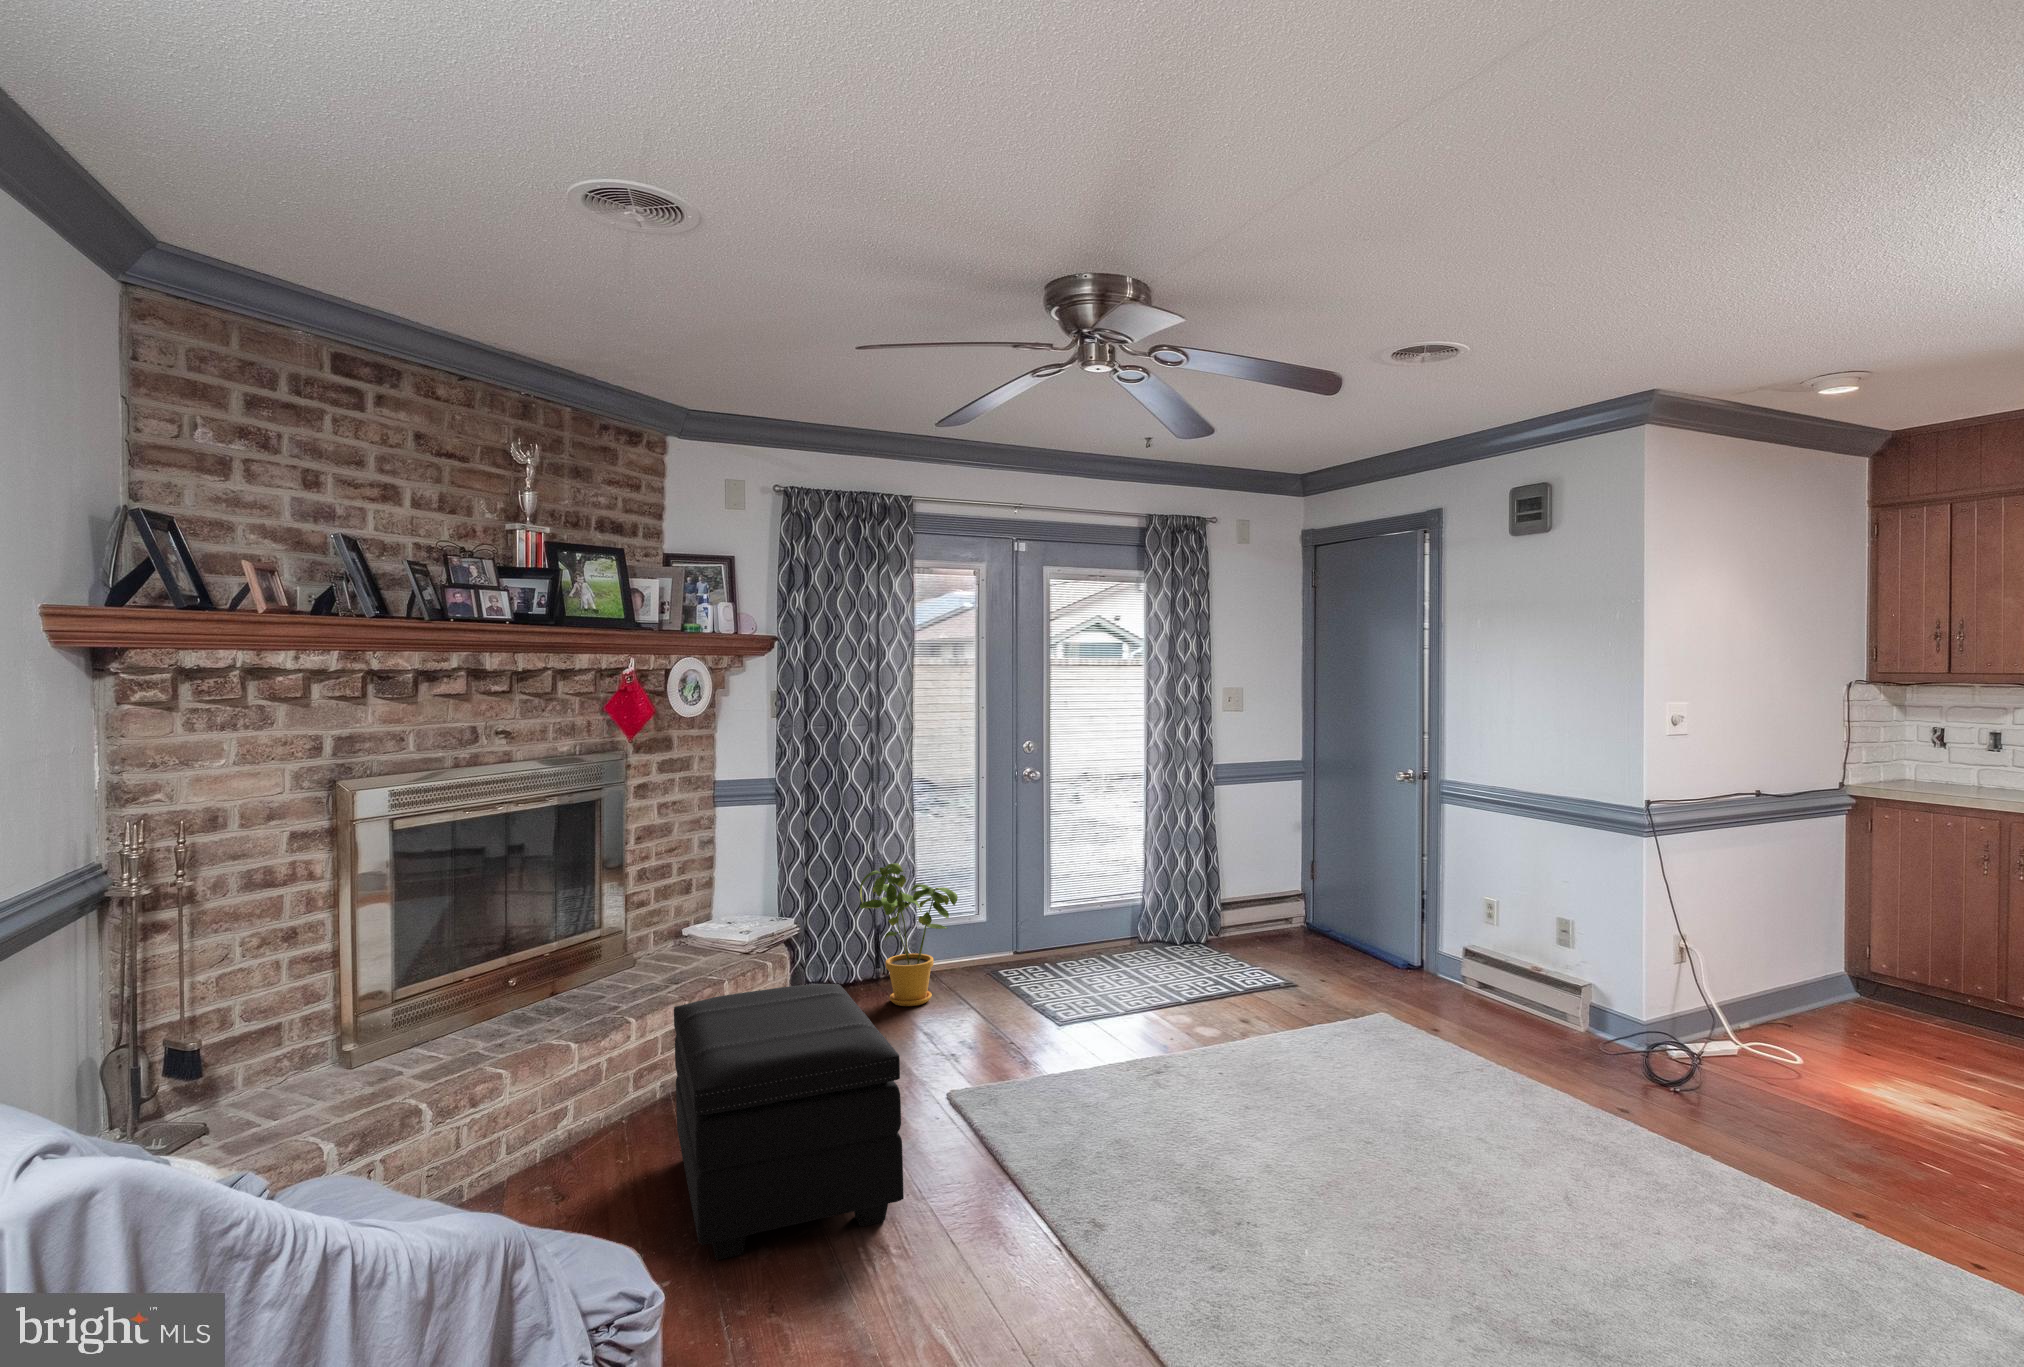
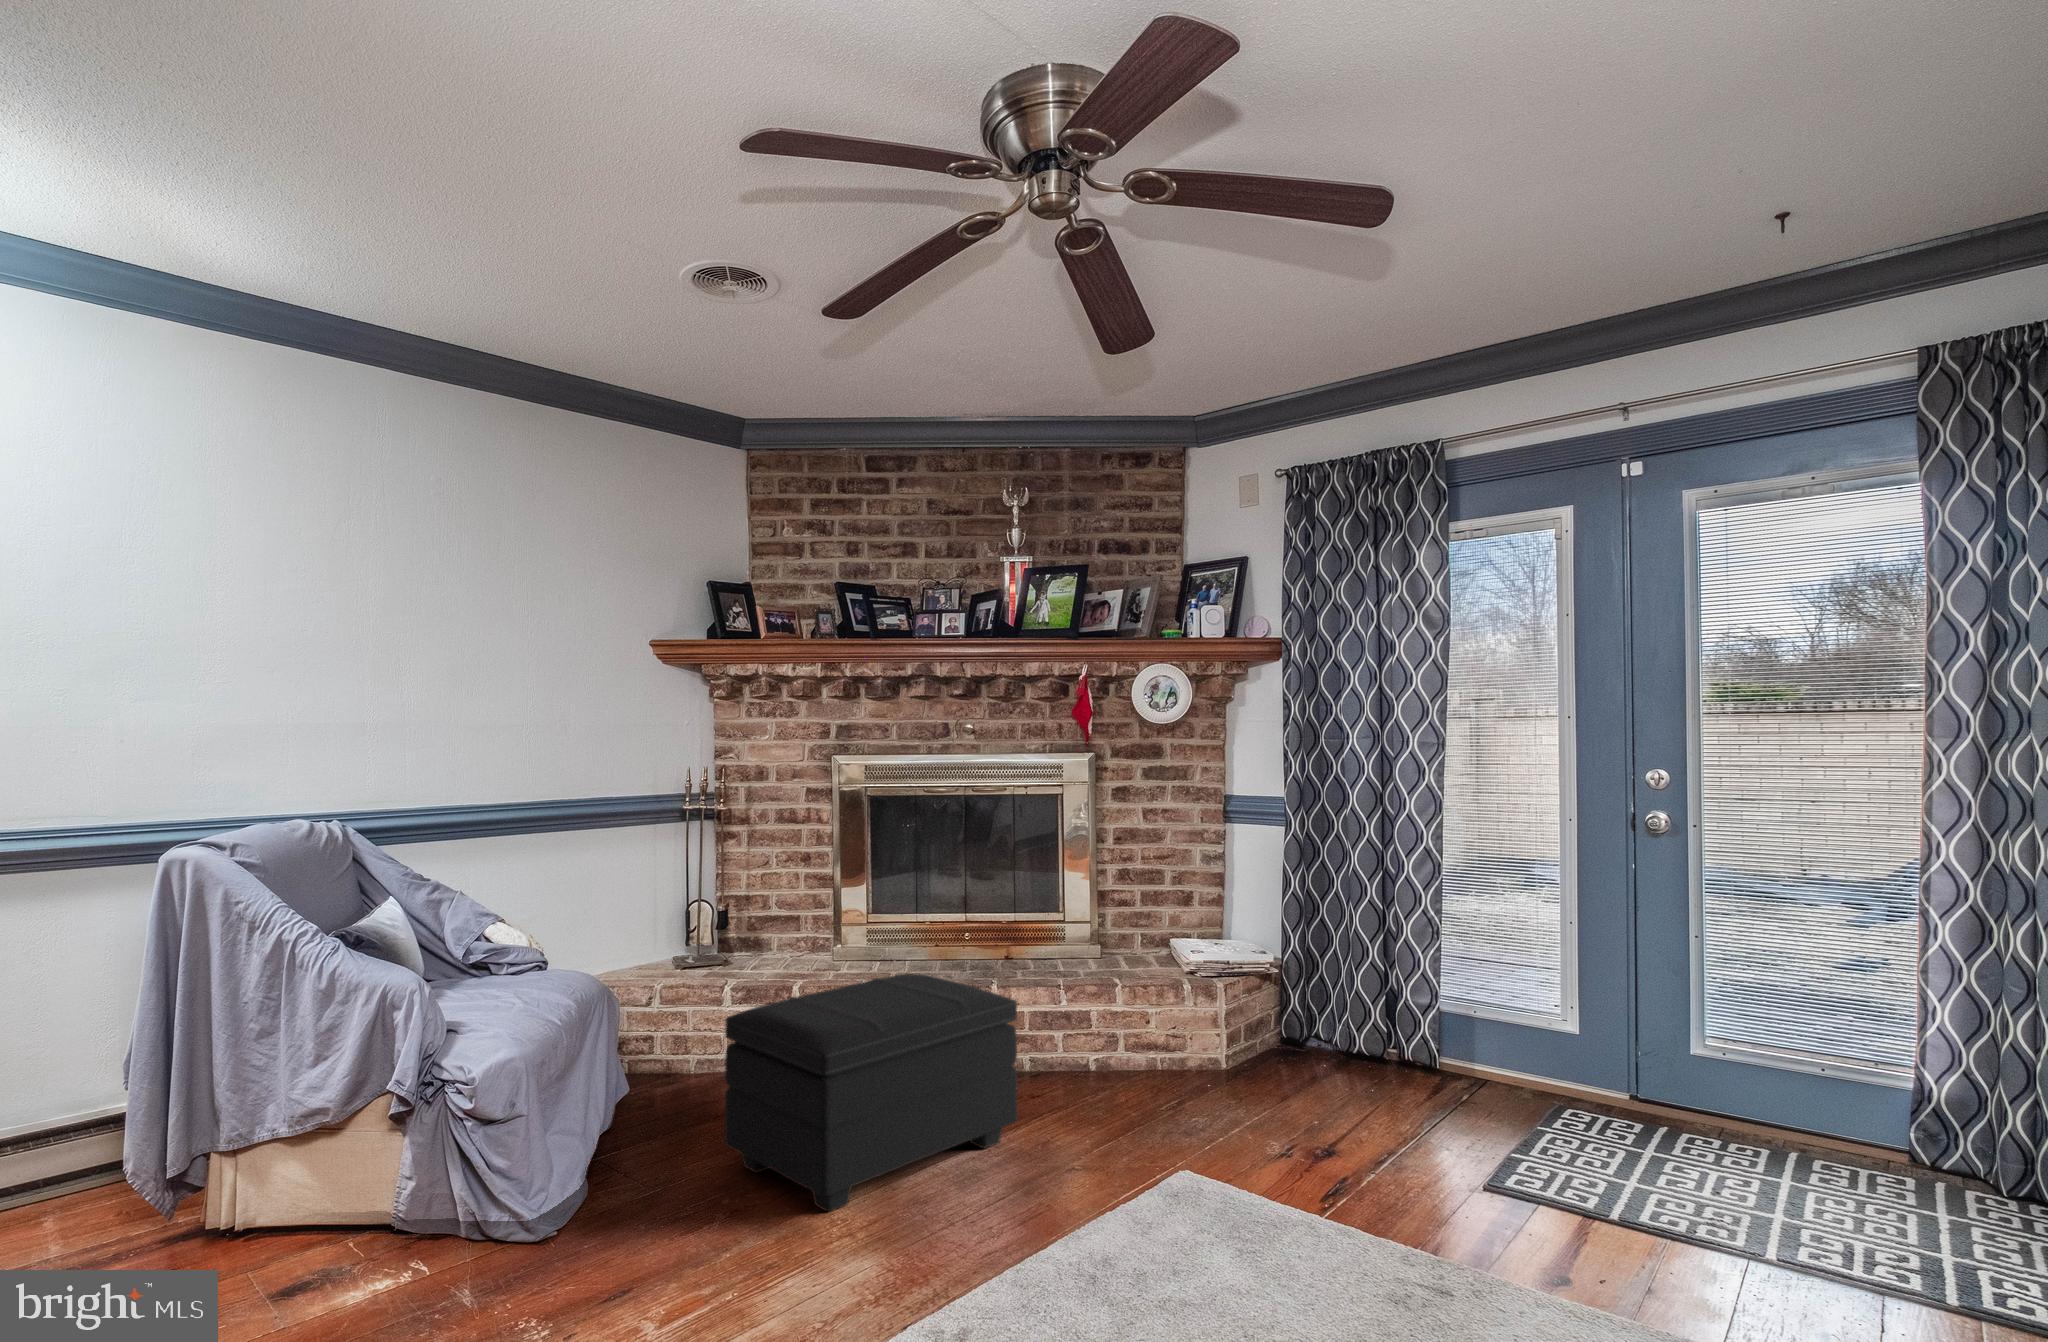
house plant: present [860,863,958,1006] -> none [1287,912,1404,1102]

